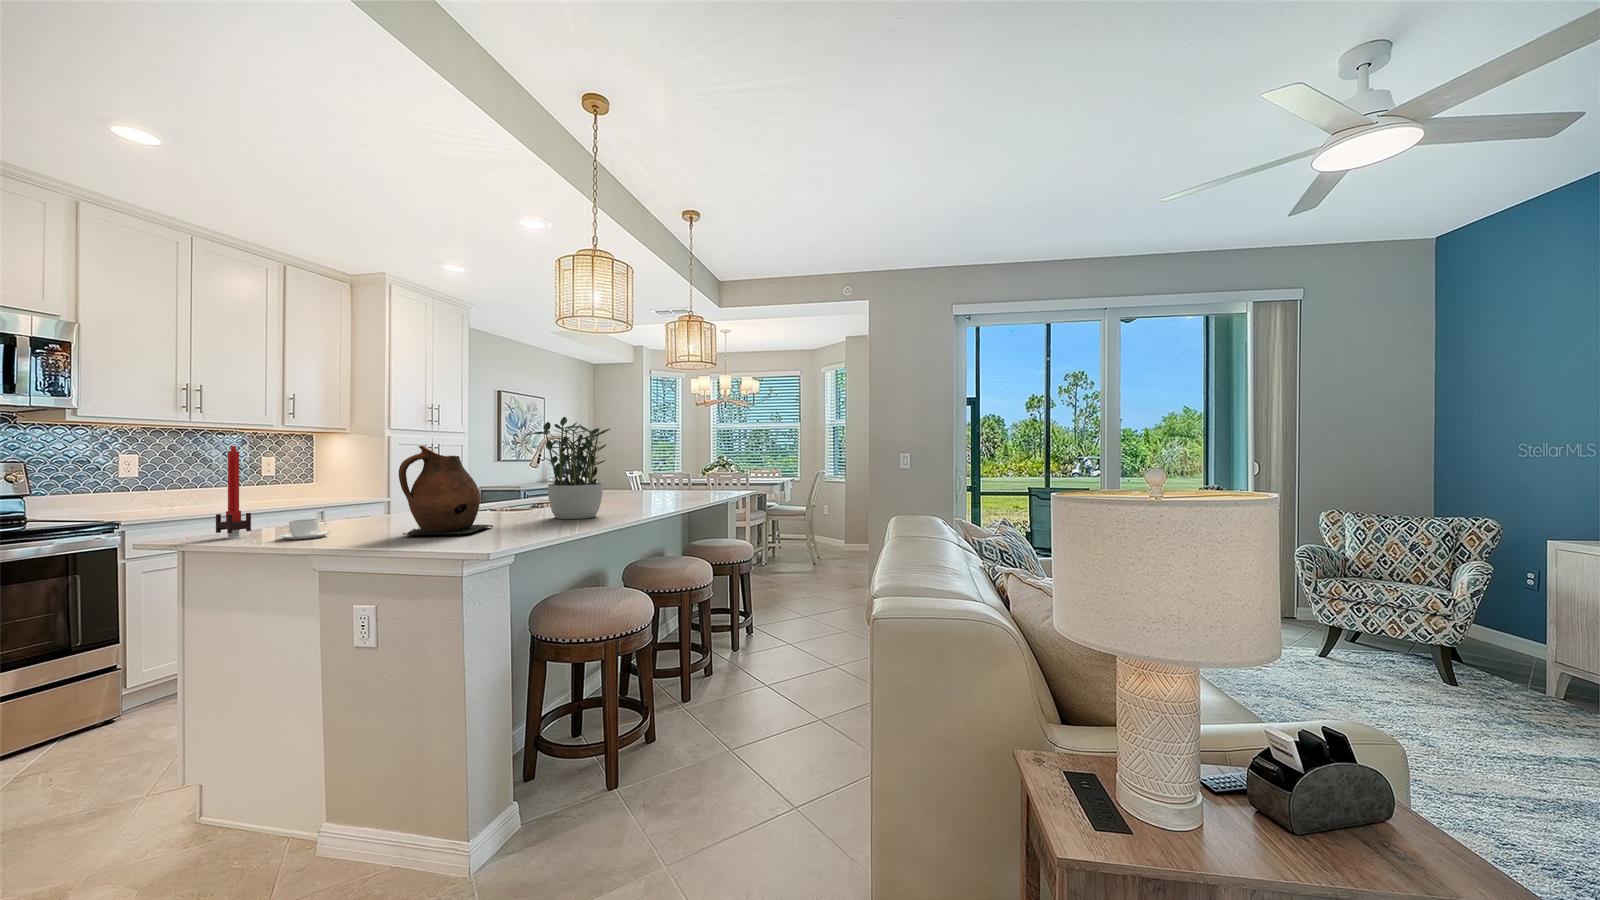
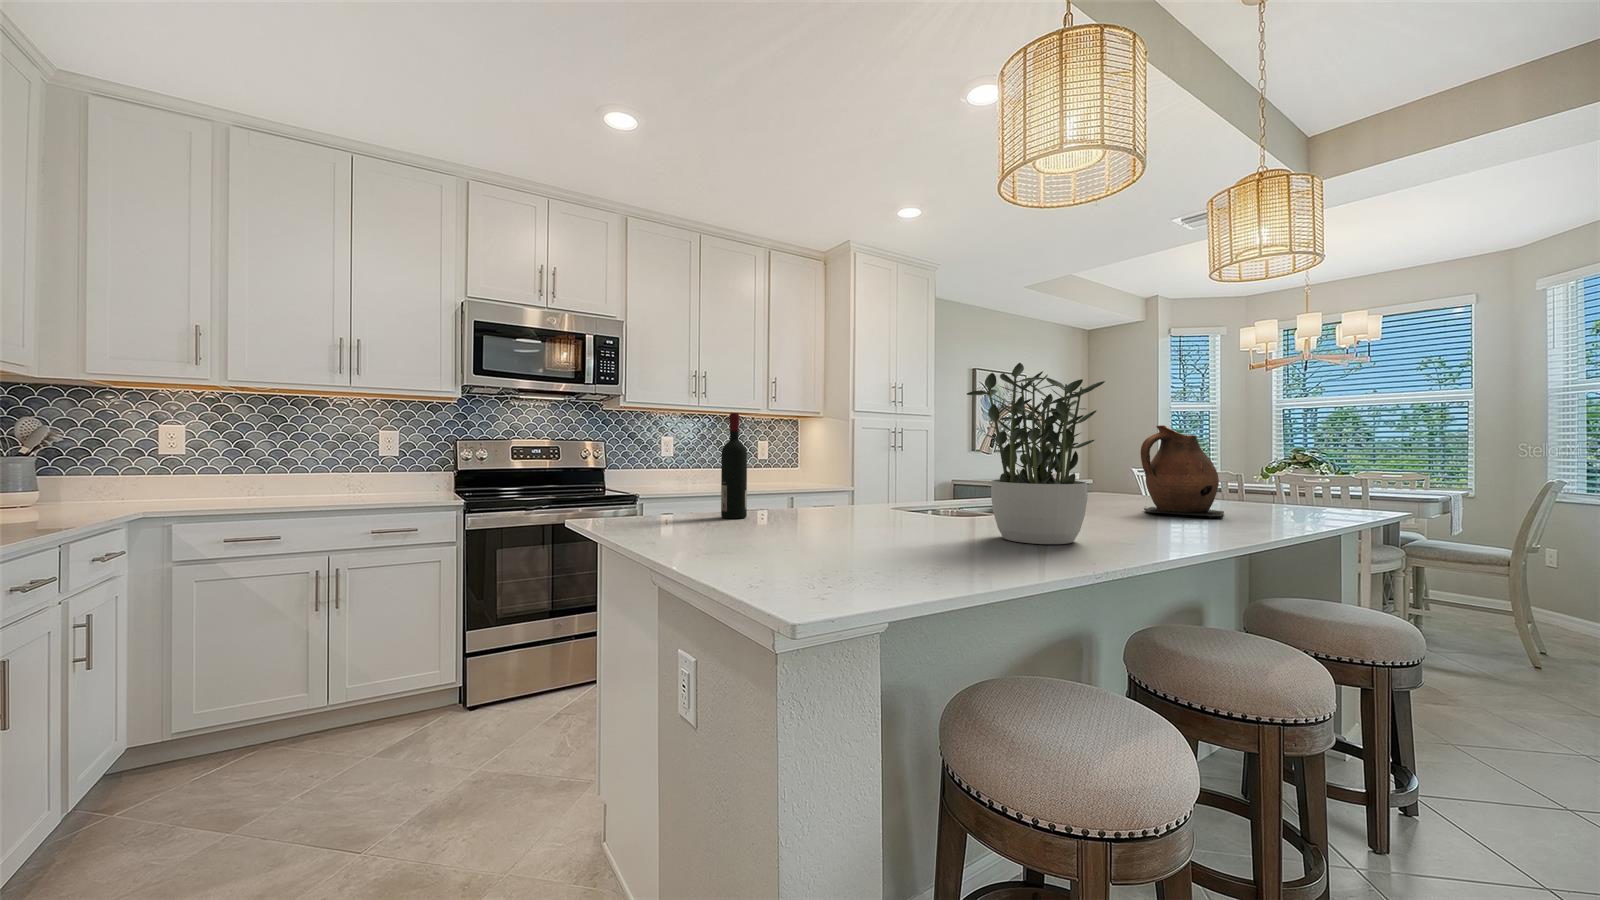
wine bottle: none [315,441,342,526] -> present [721,413,747,518]
candle: present [216,446,251,538] -> none [621,417,648,524]
ceramic pitcher: present [399,446,493,535] -> present [1141,425,1224,518]
coffee cup: present [279,519,330,539] -> none [656,510,708,535]

